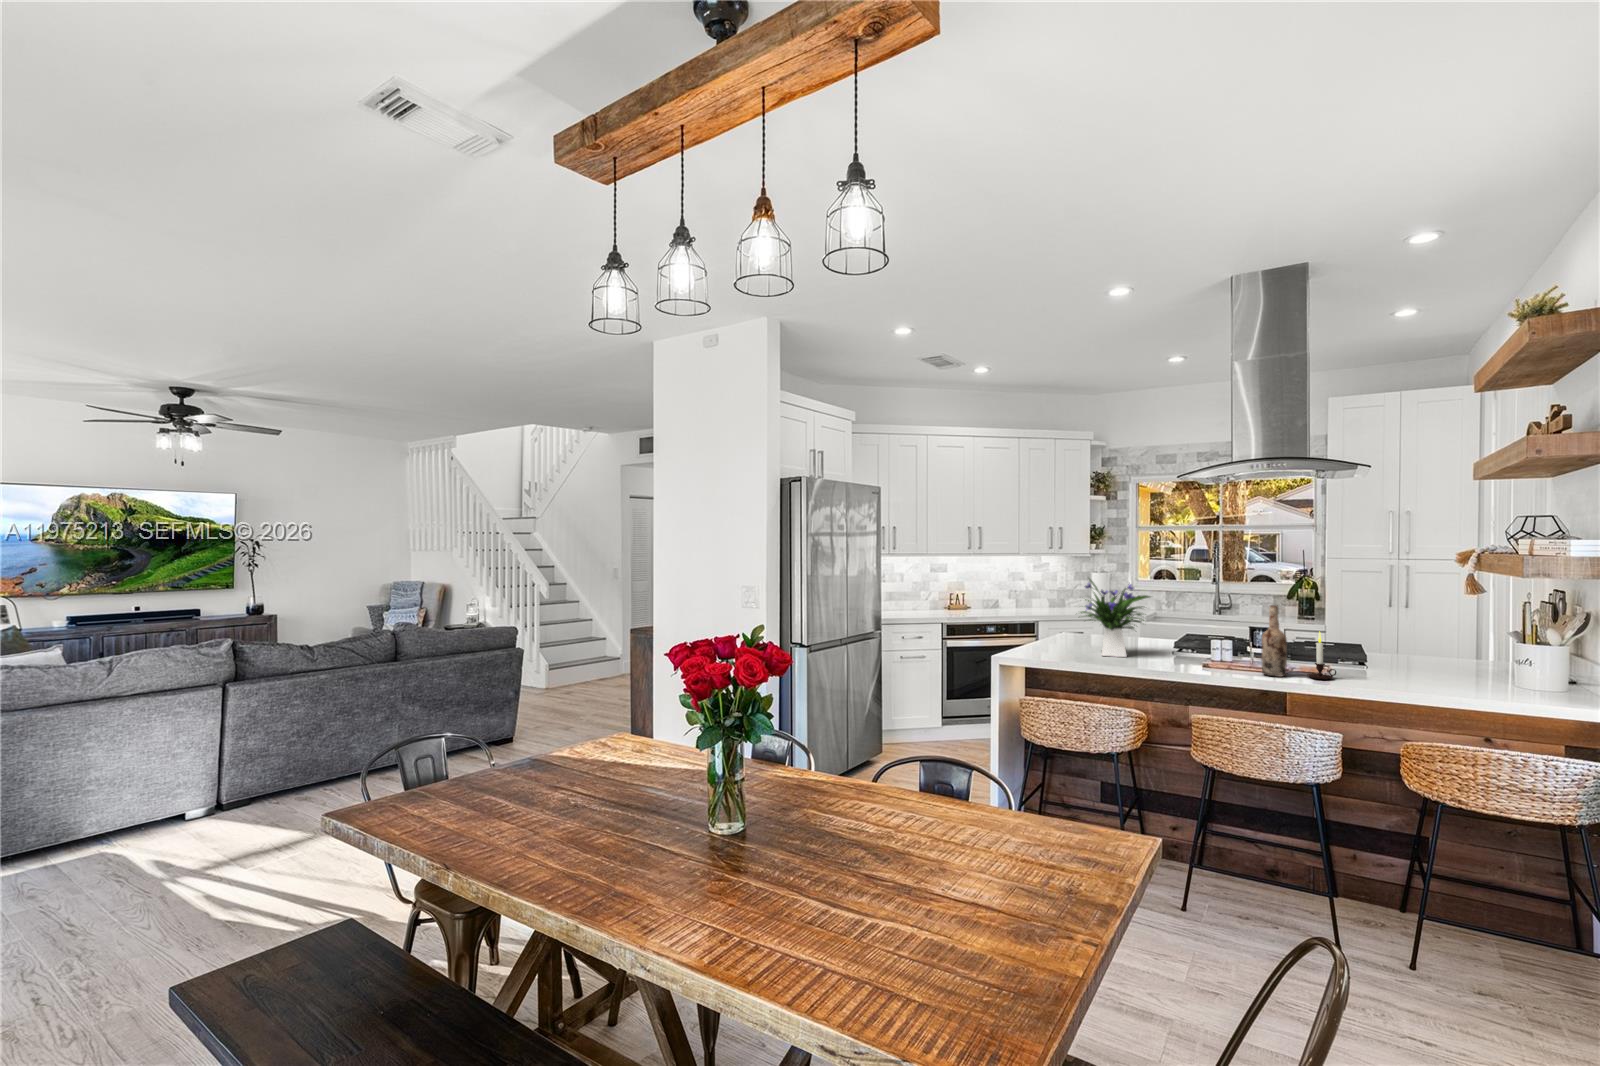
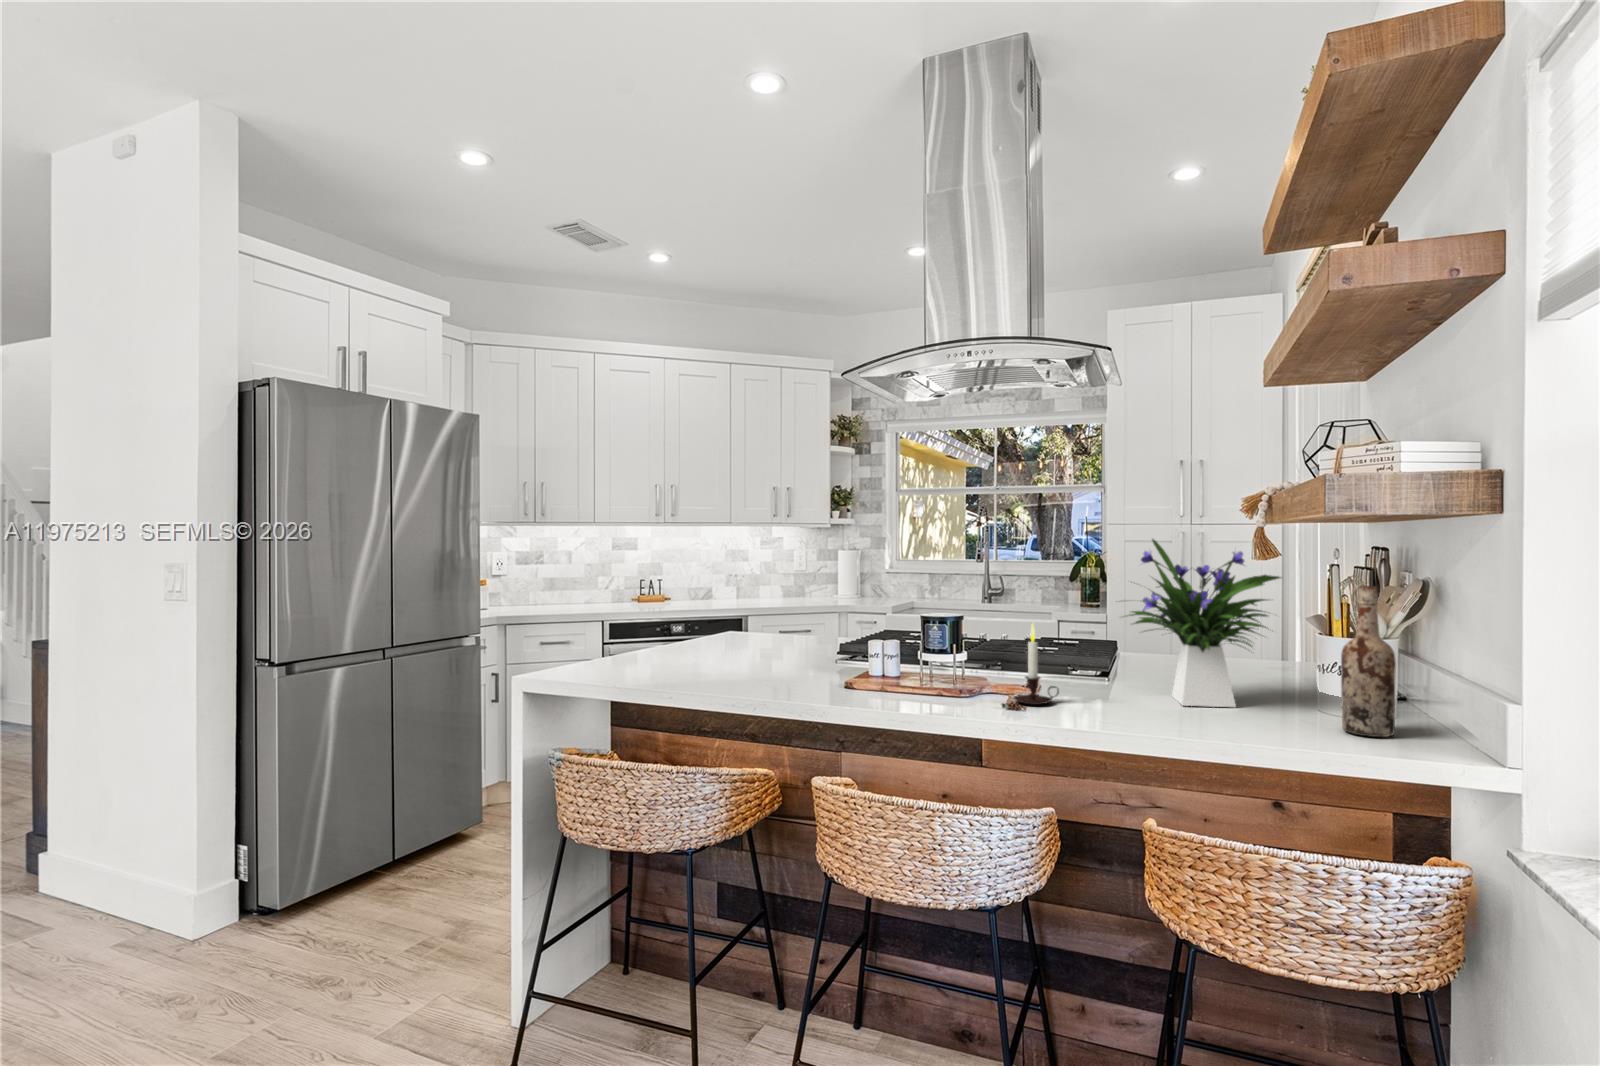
flower arrangement: present [1081,579,1150,657] -> present [1130,539,1280,707]
wine bottle: present [1261,605,1287,677] -> present [1341,586,1396,737]

